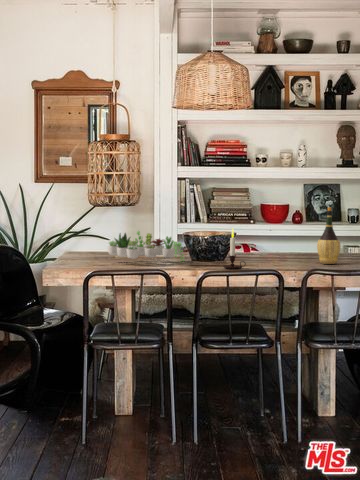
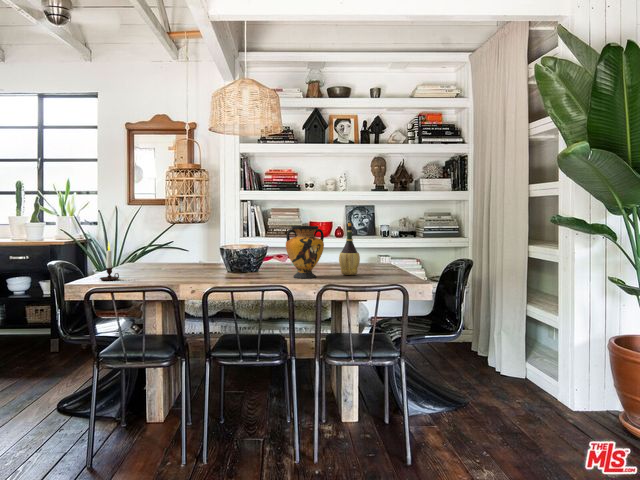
vase: none [262,210,304,267] -> present [286,226,324,278]
candle: present [223,228,246,269] -> present [100,242,119,281]
succulent plant: present [108,231,184,262] -> none [145,243,217,275]

